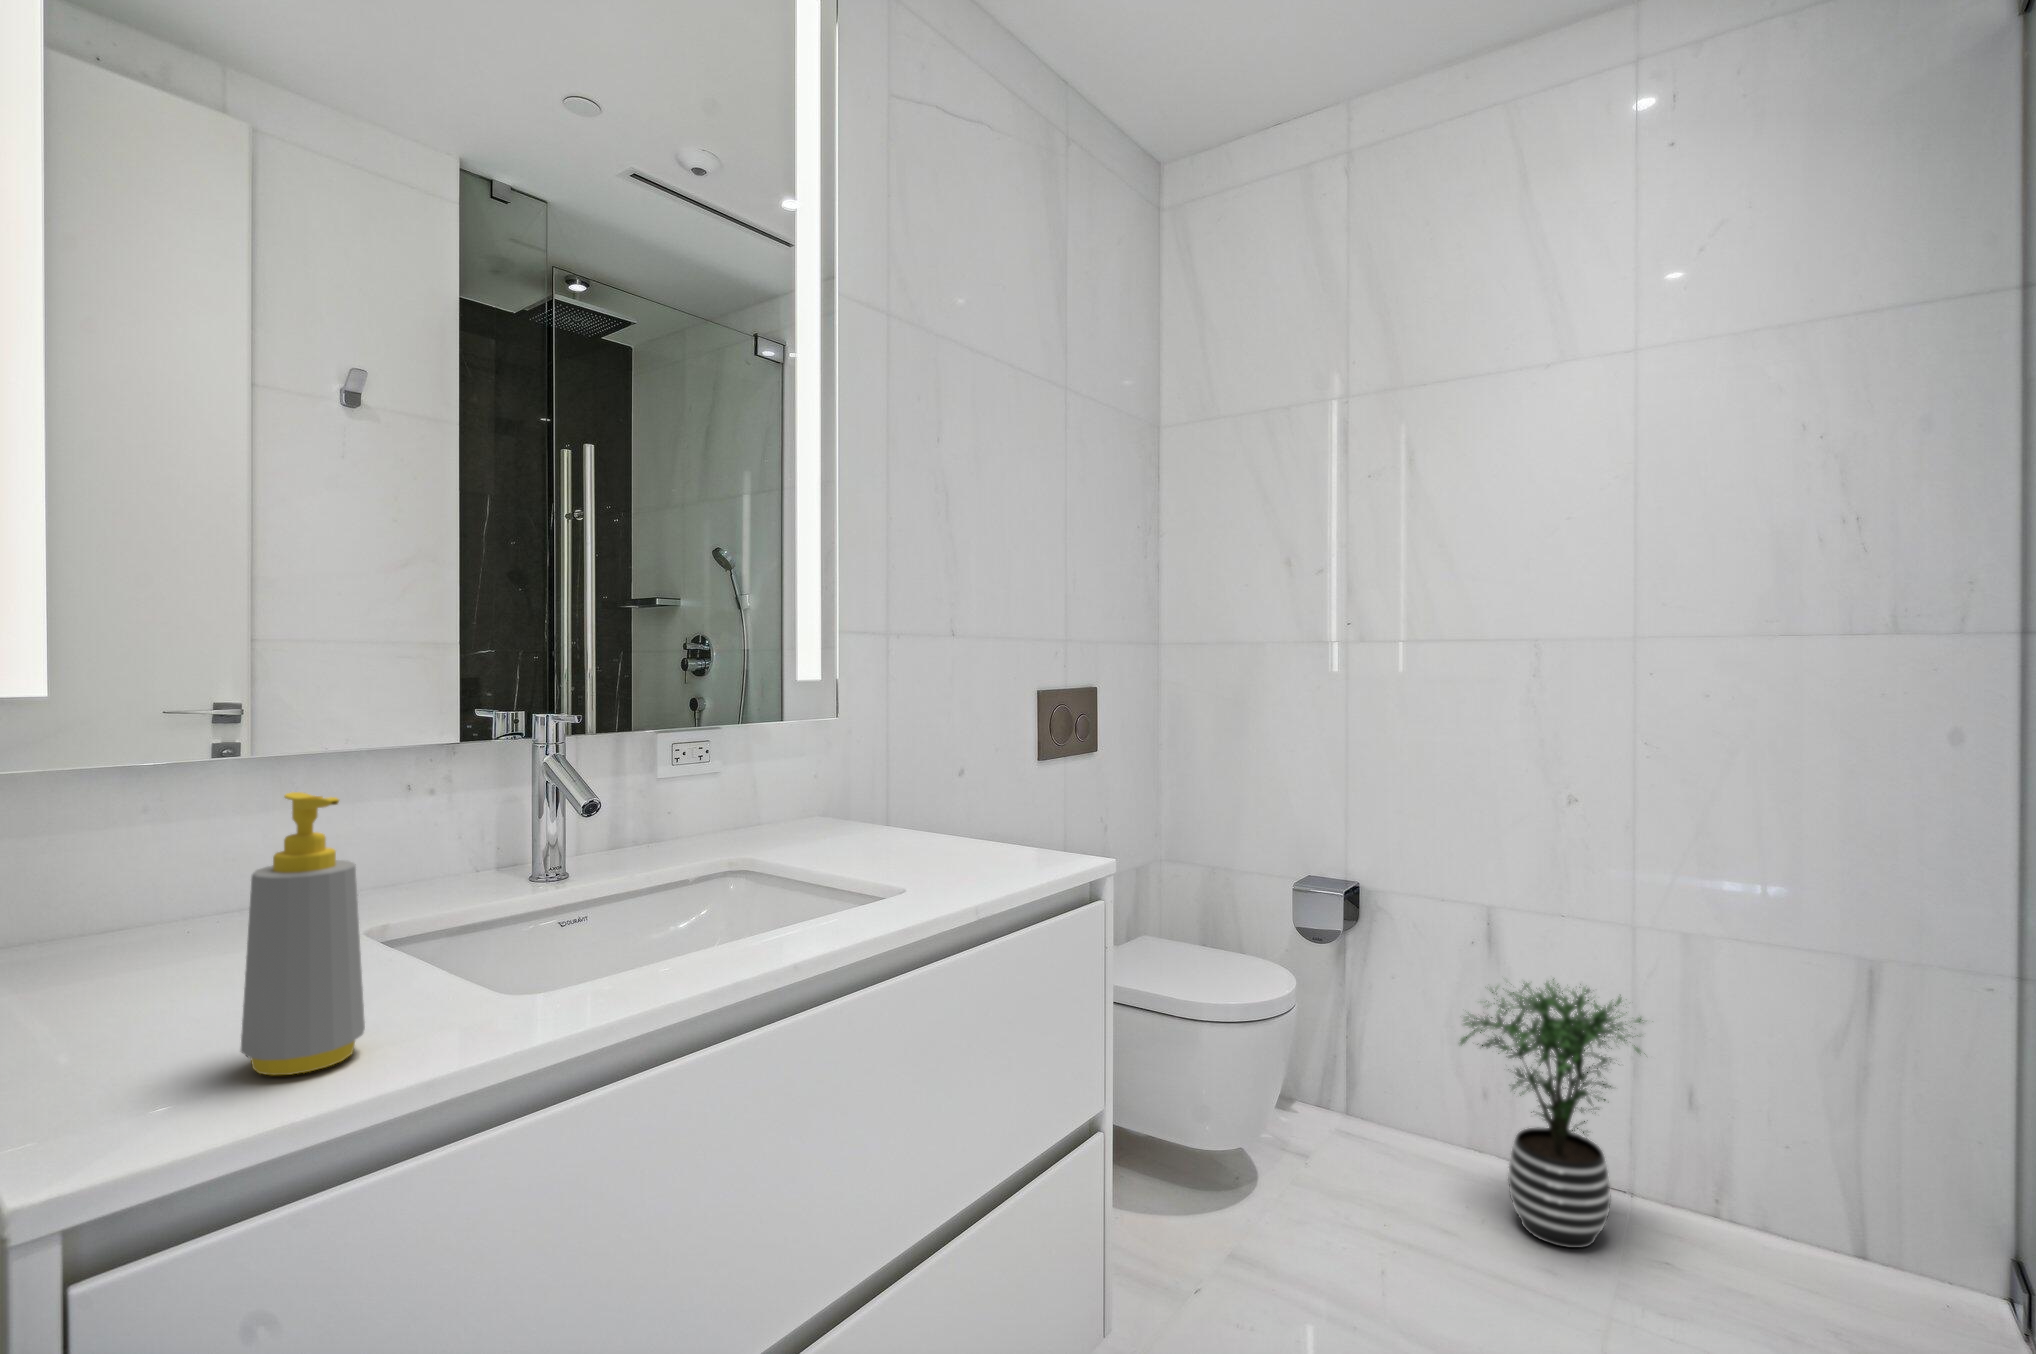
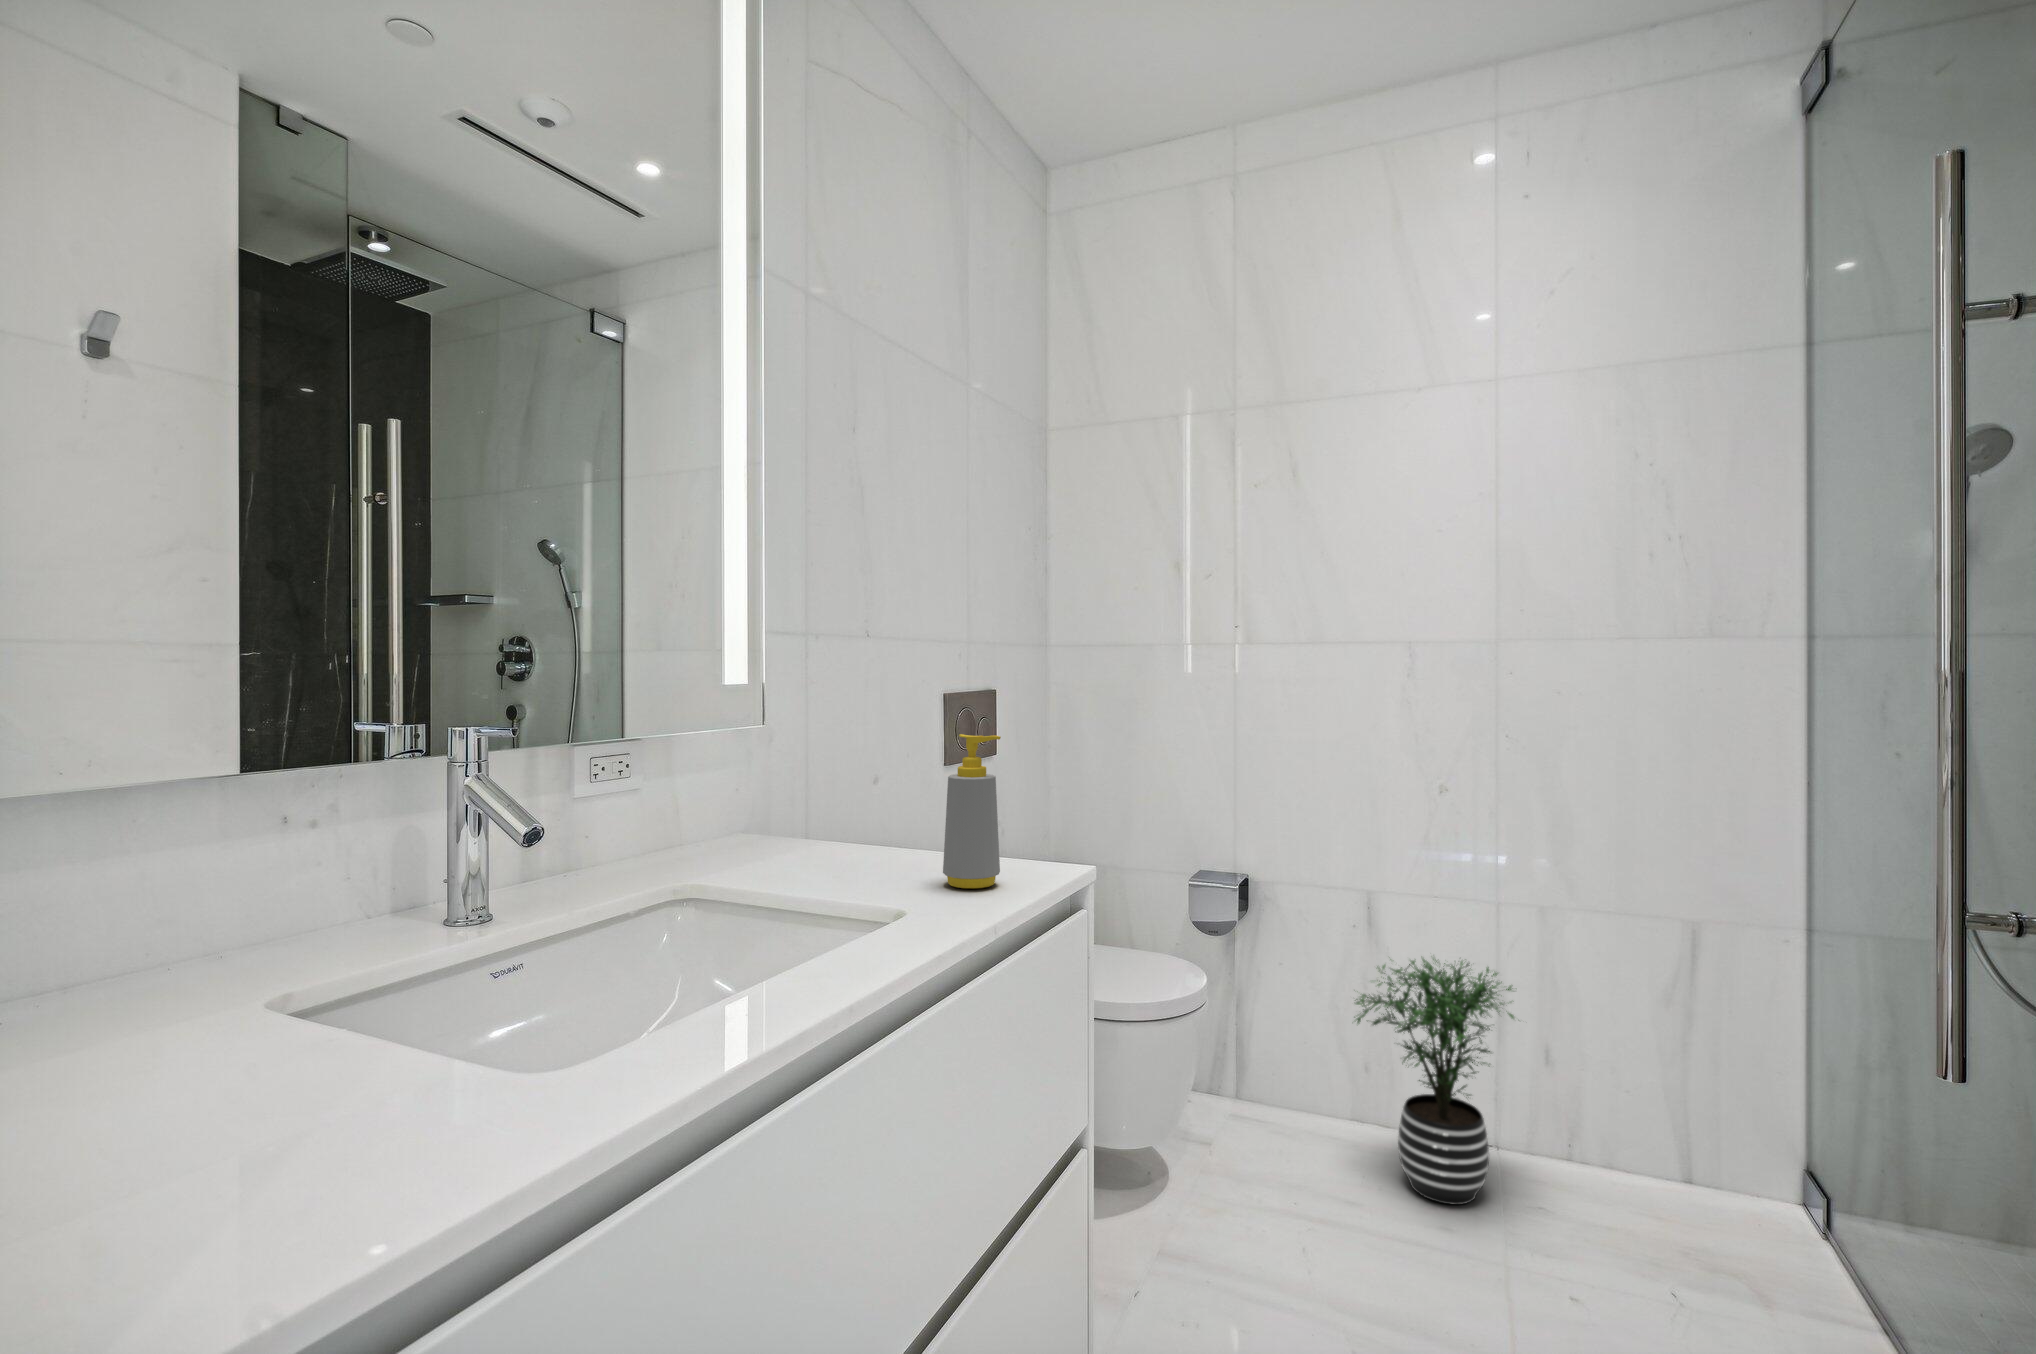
soap bottle: present [241,792,365,1076] -> present [943,734,1001,888]

